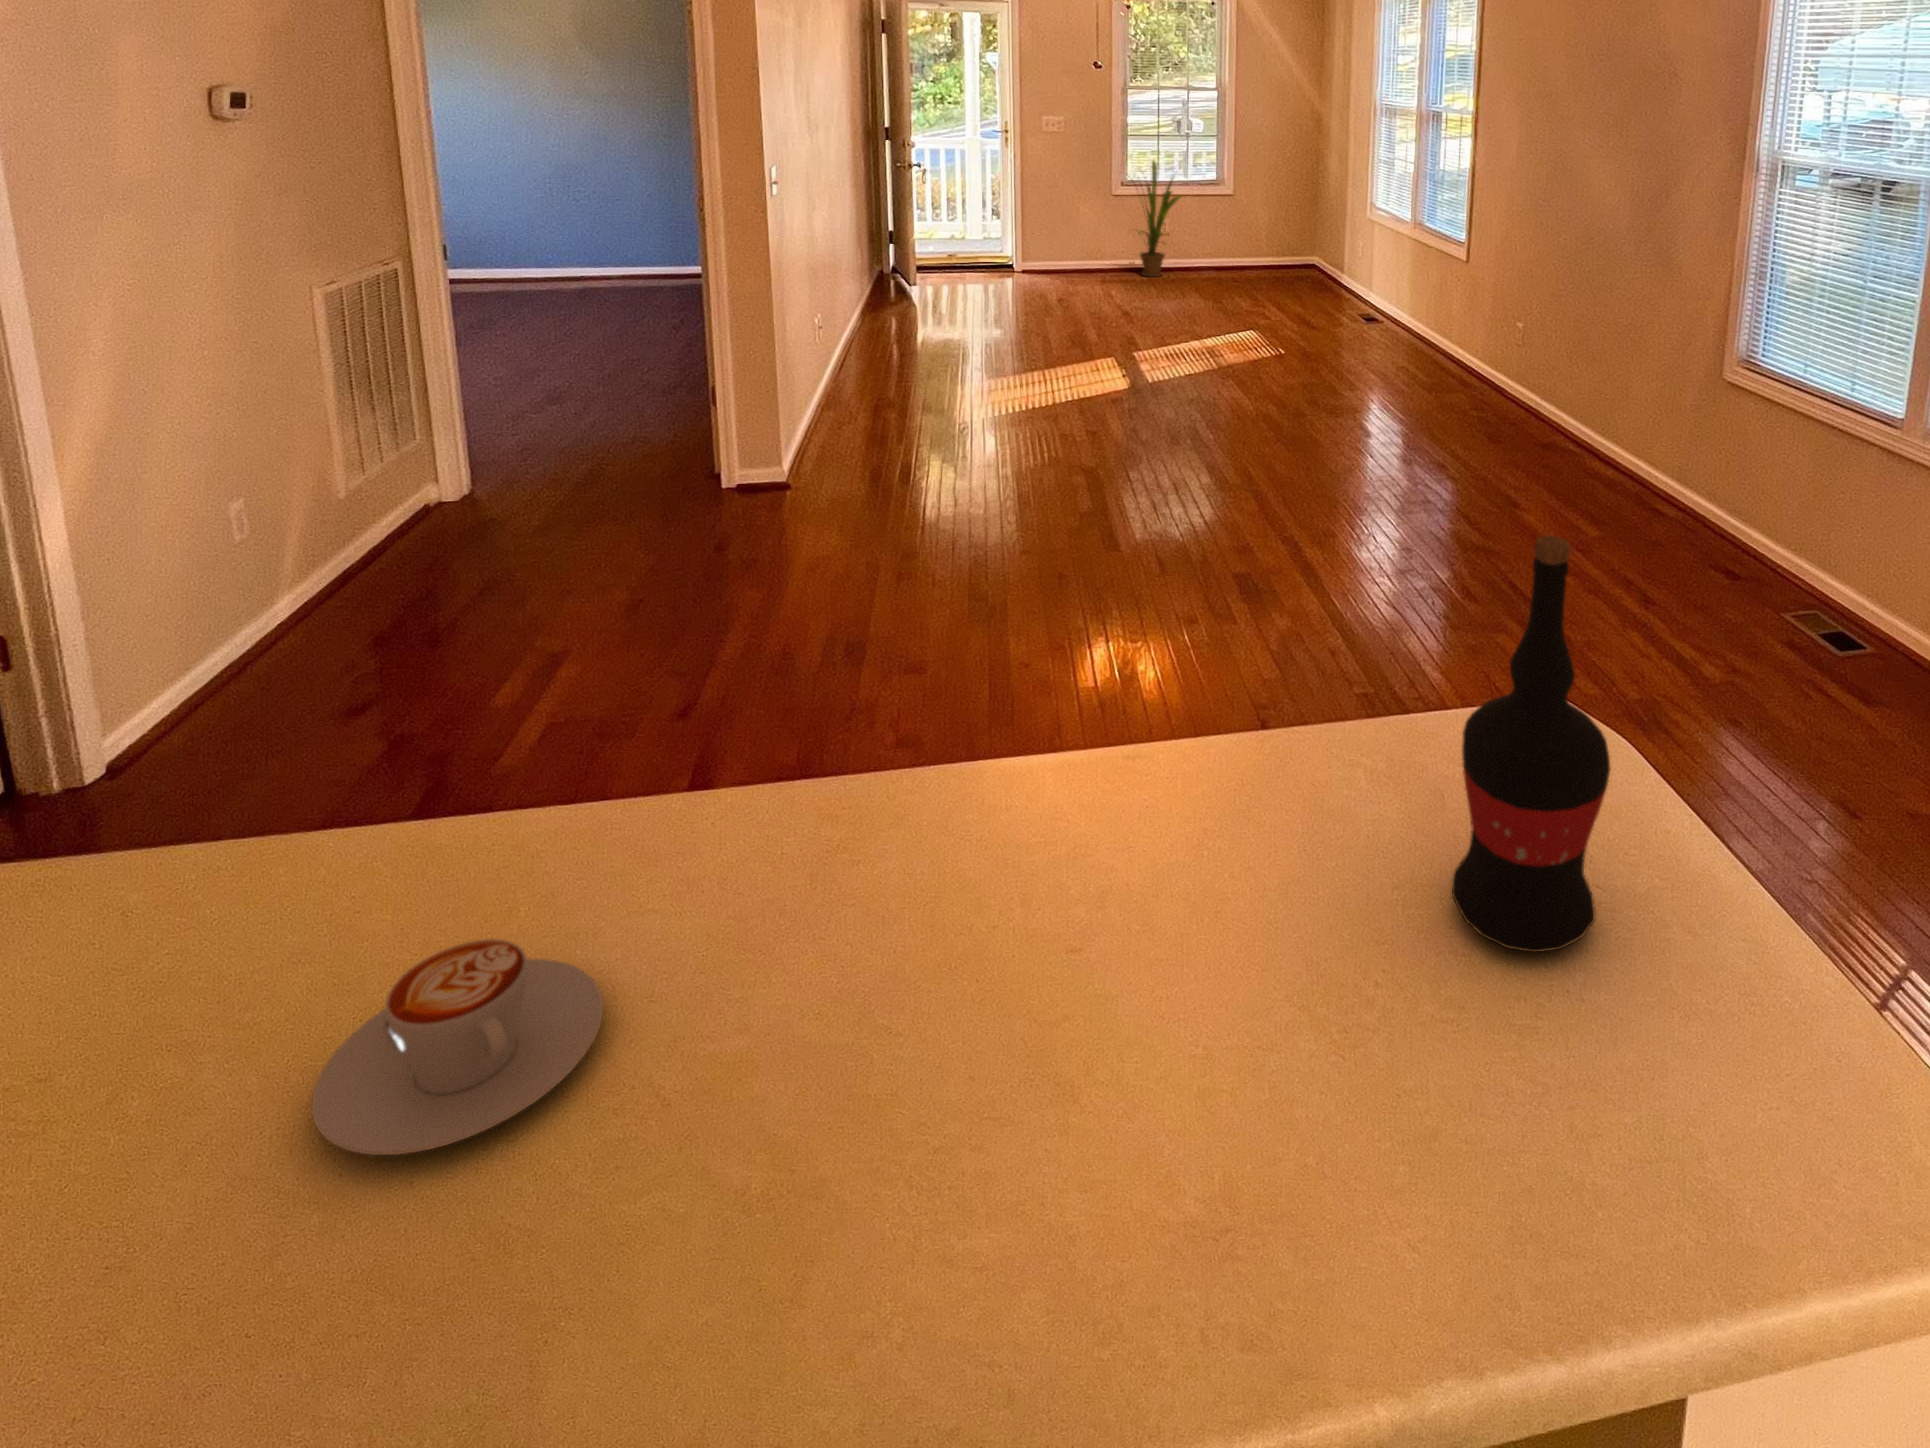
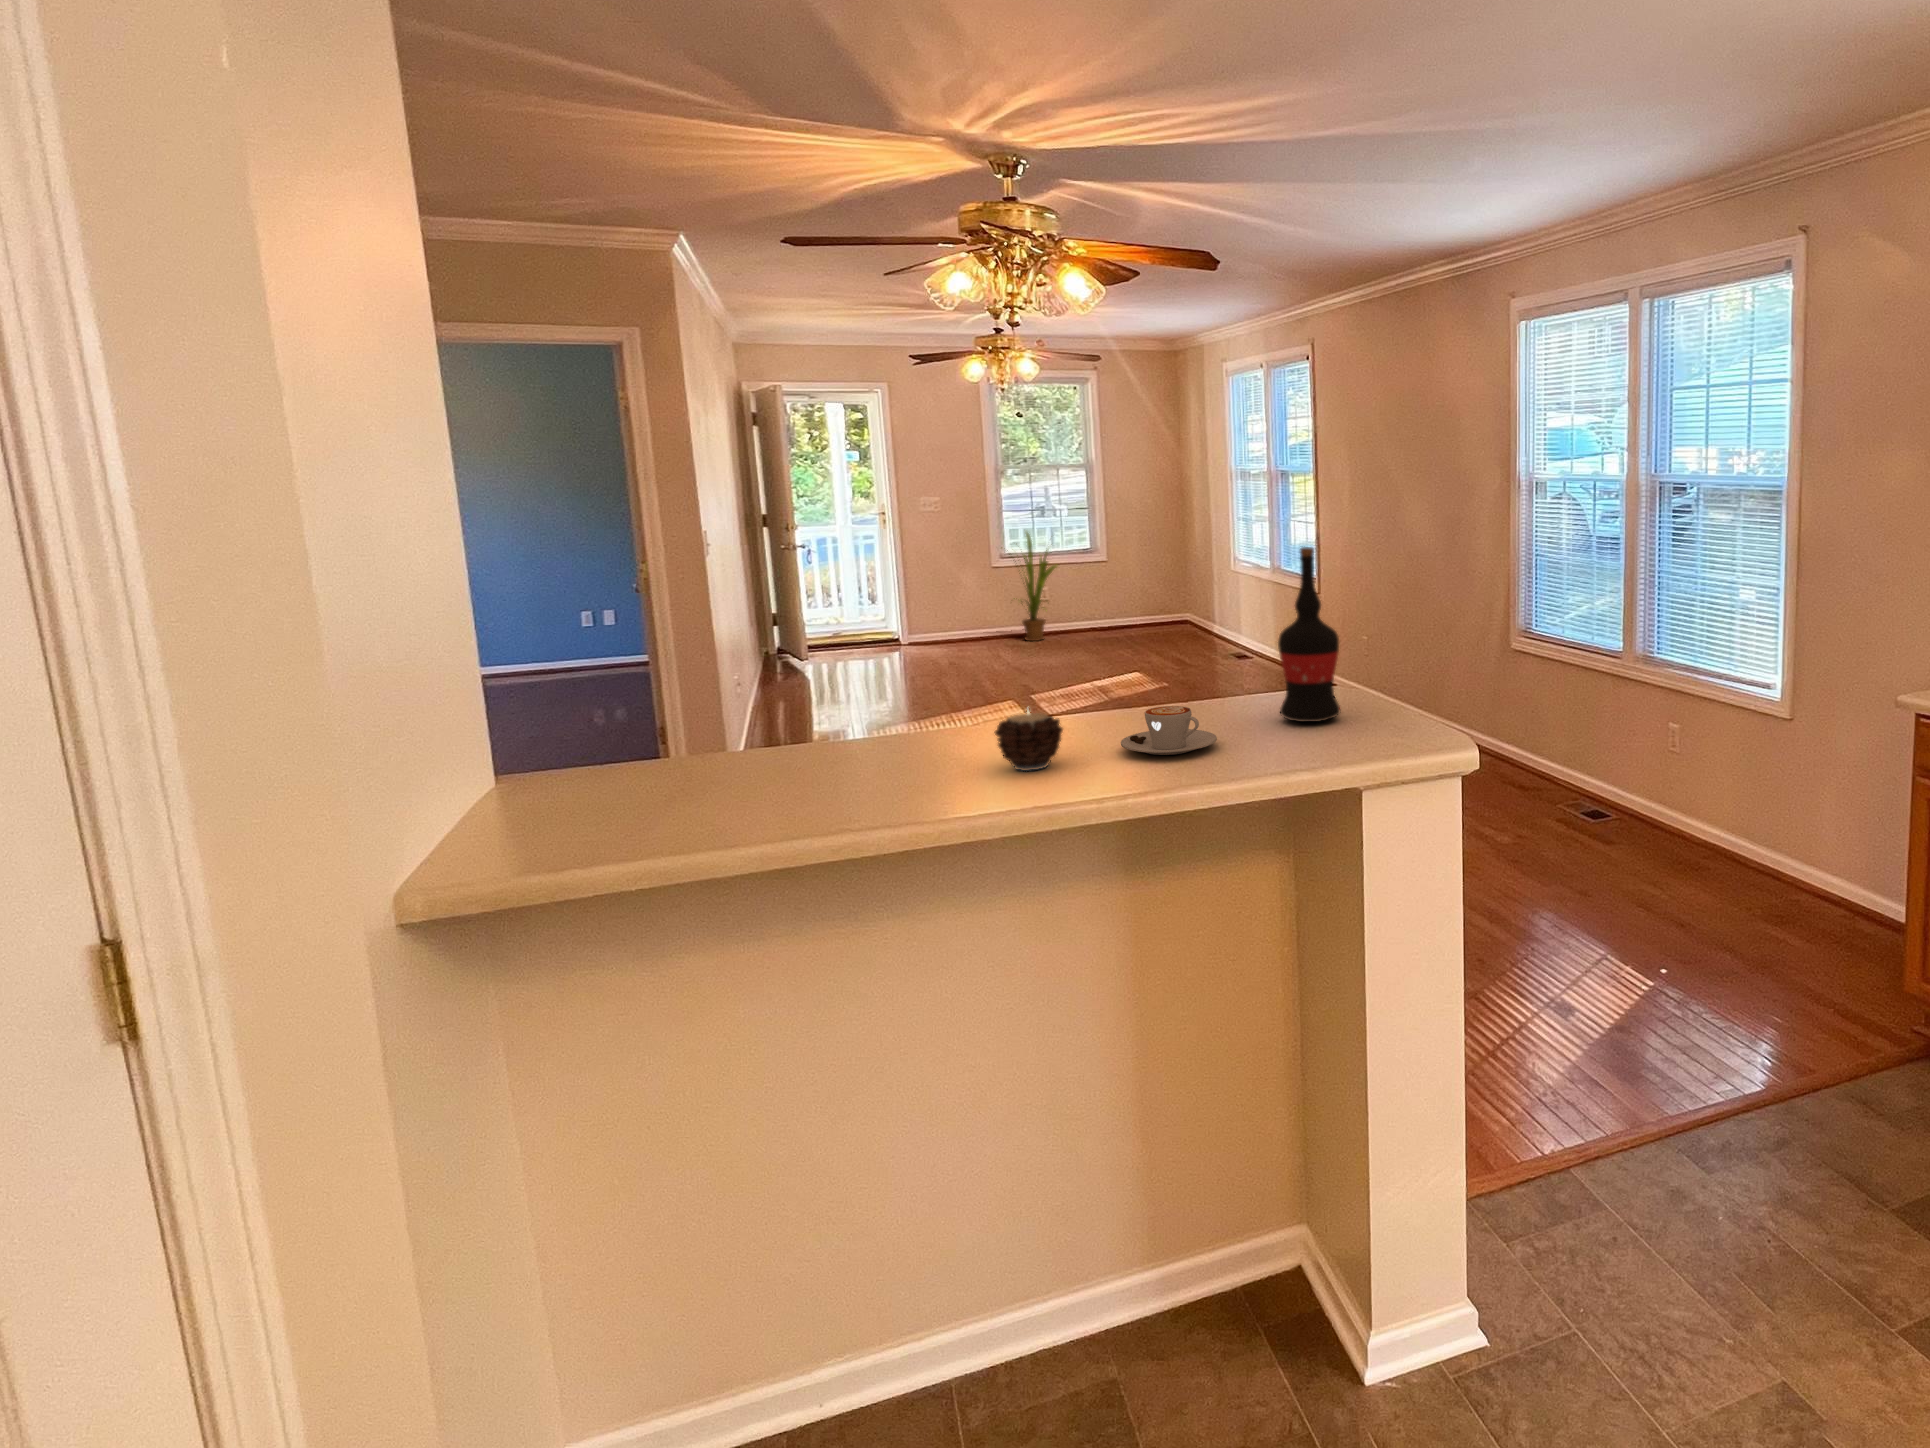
coffee cup: present [312,939,603,1155] -> present [1121,706,1217,755]
candle: none [738,962,908,1153] -> present [995,712,1063,771]

